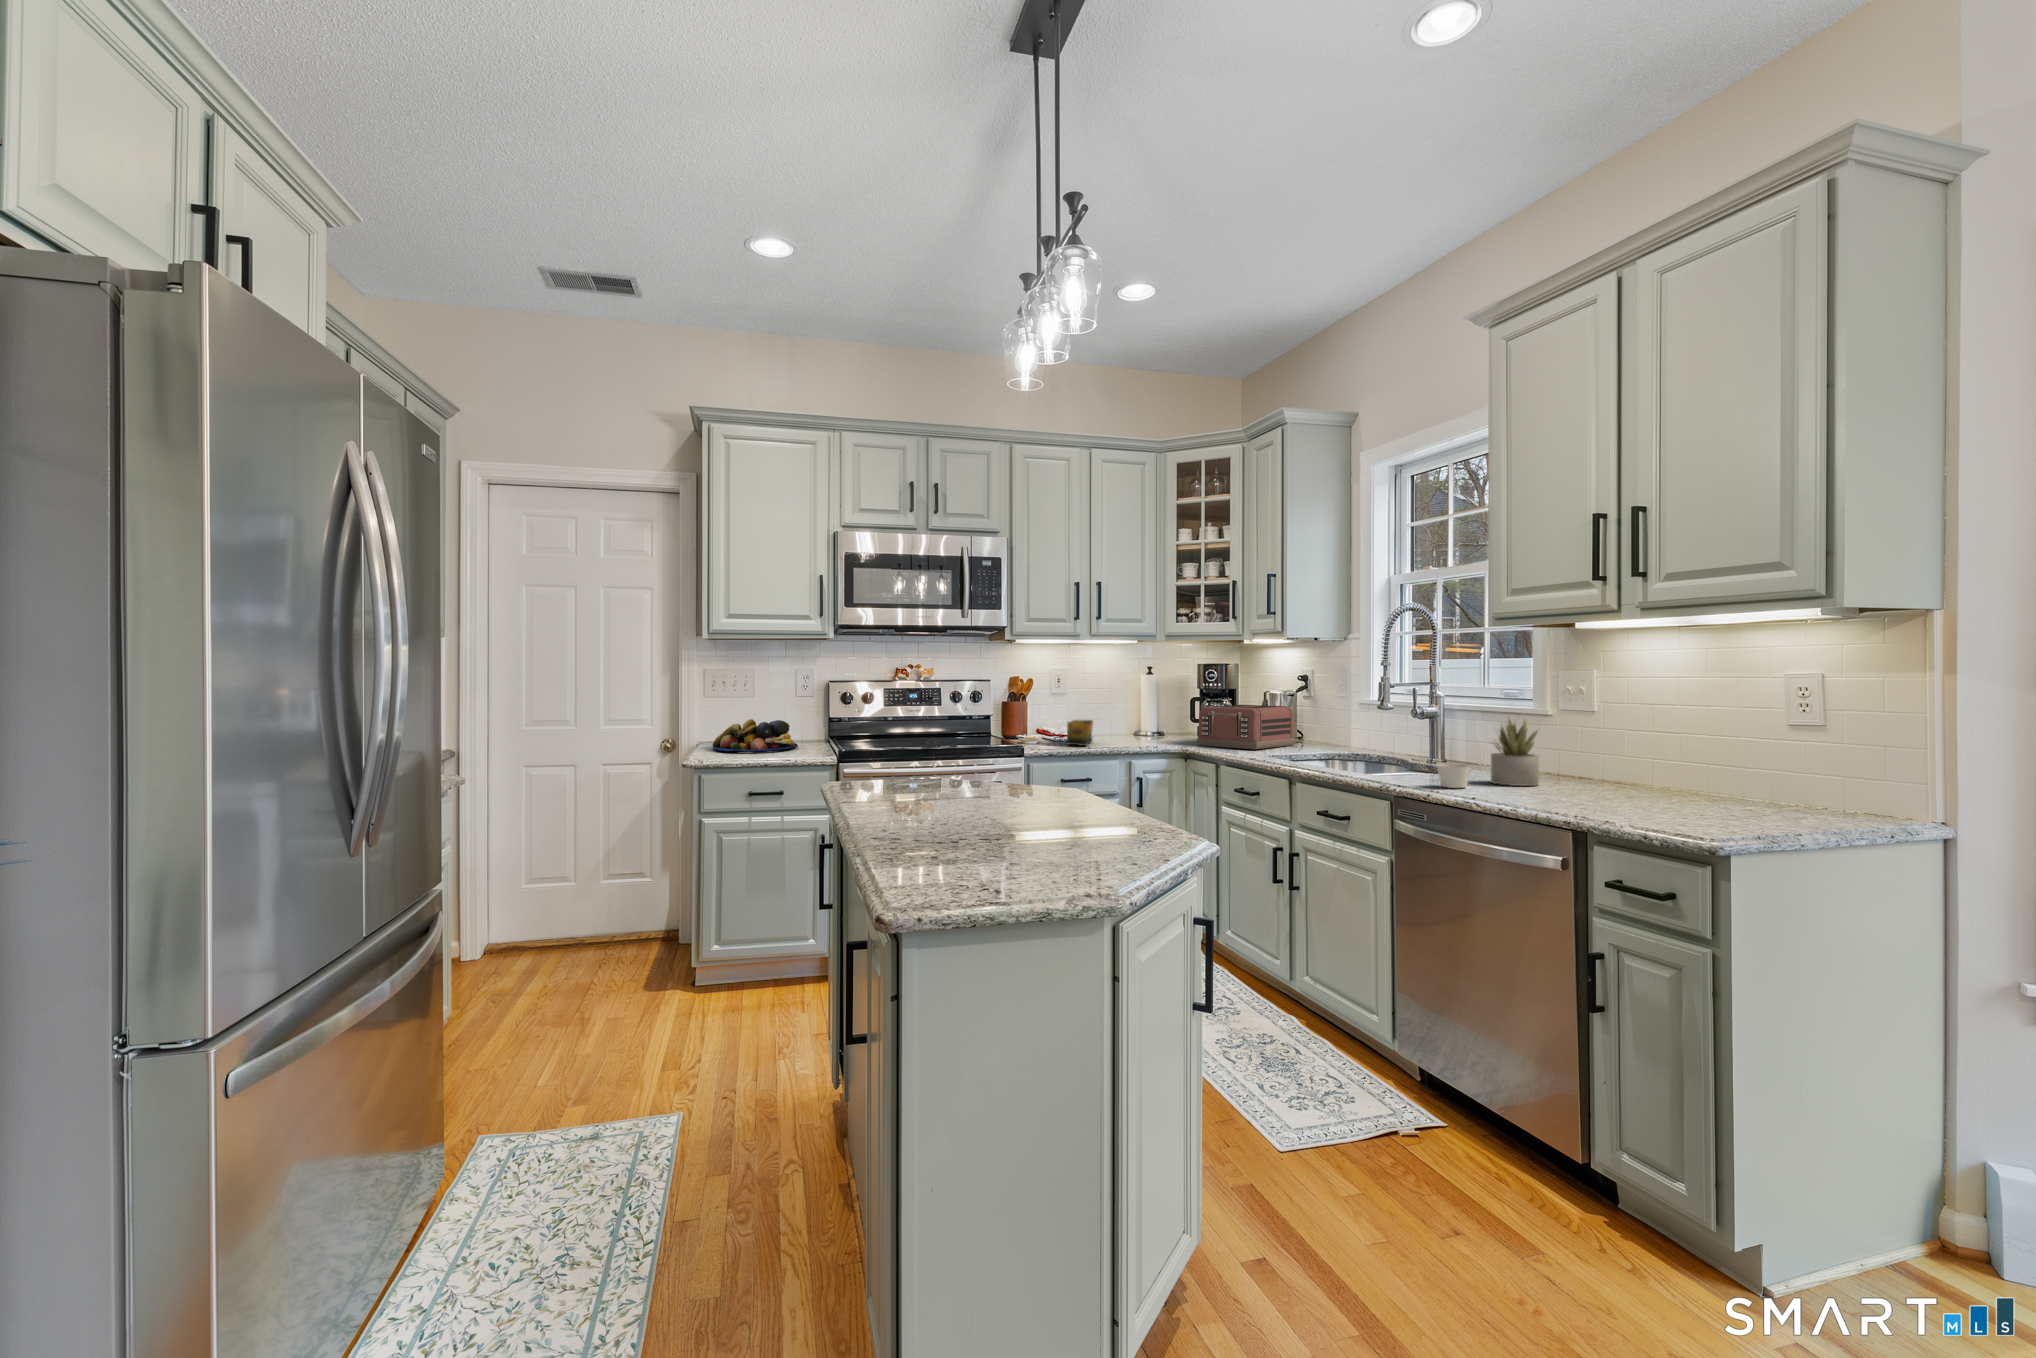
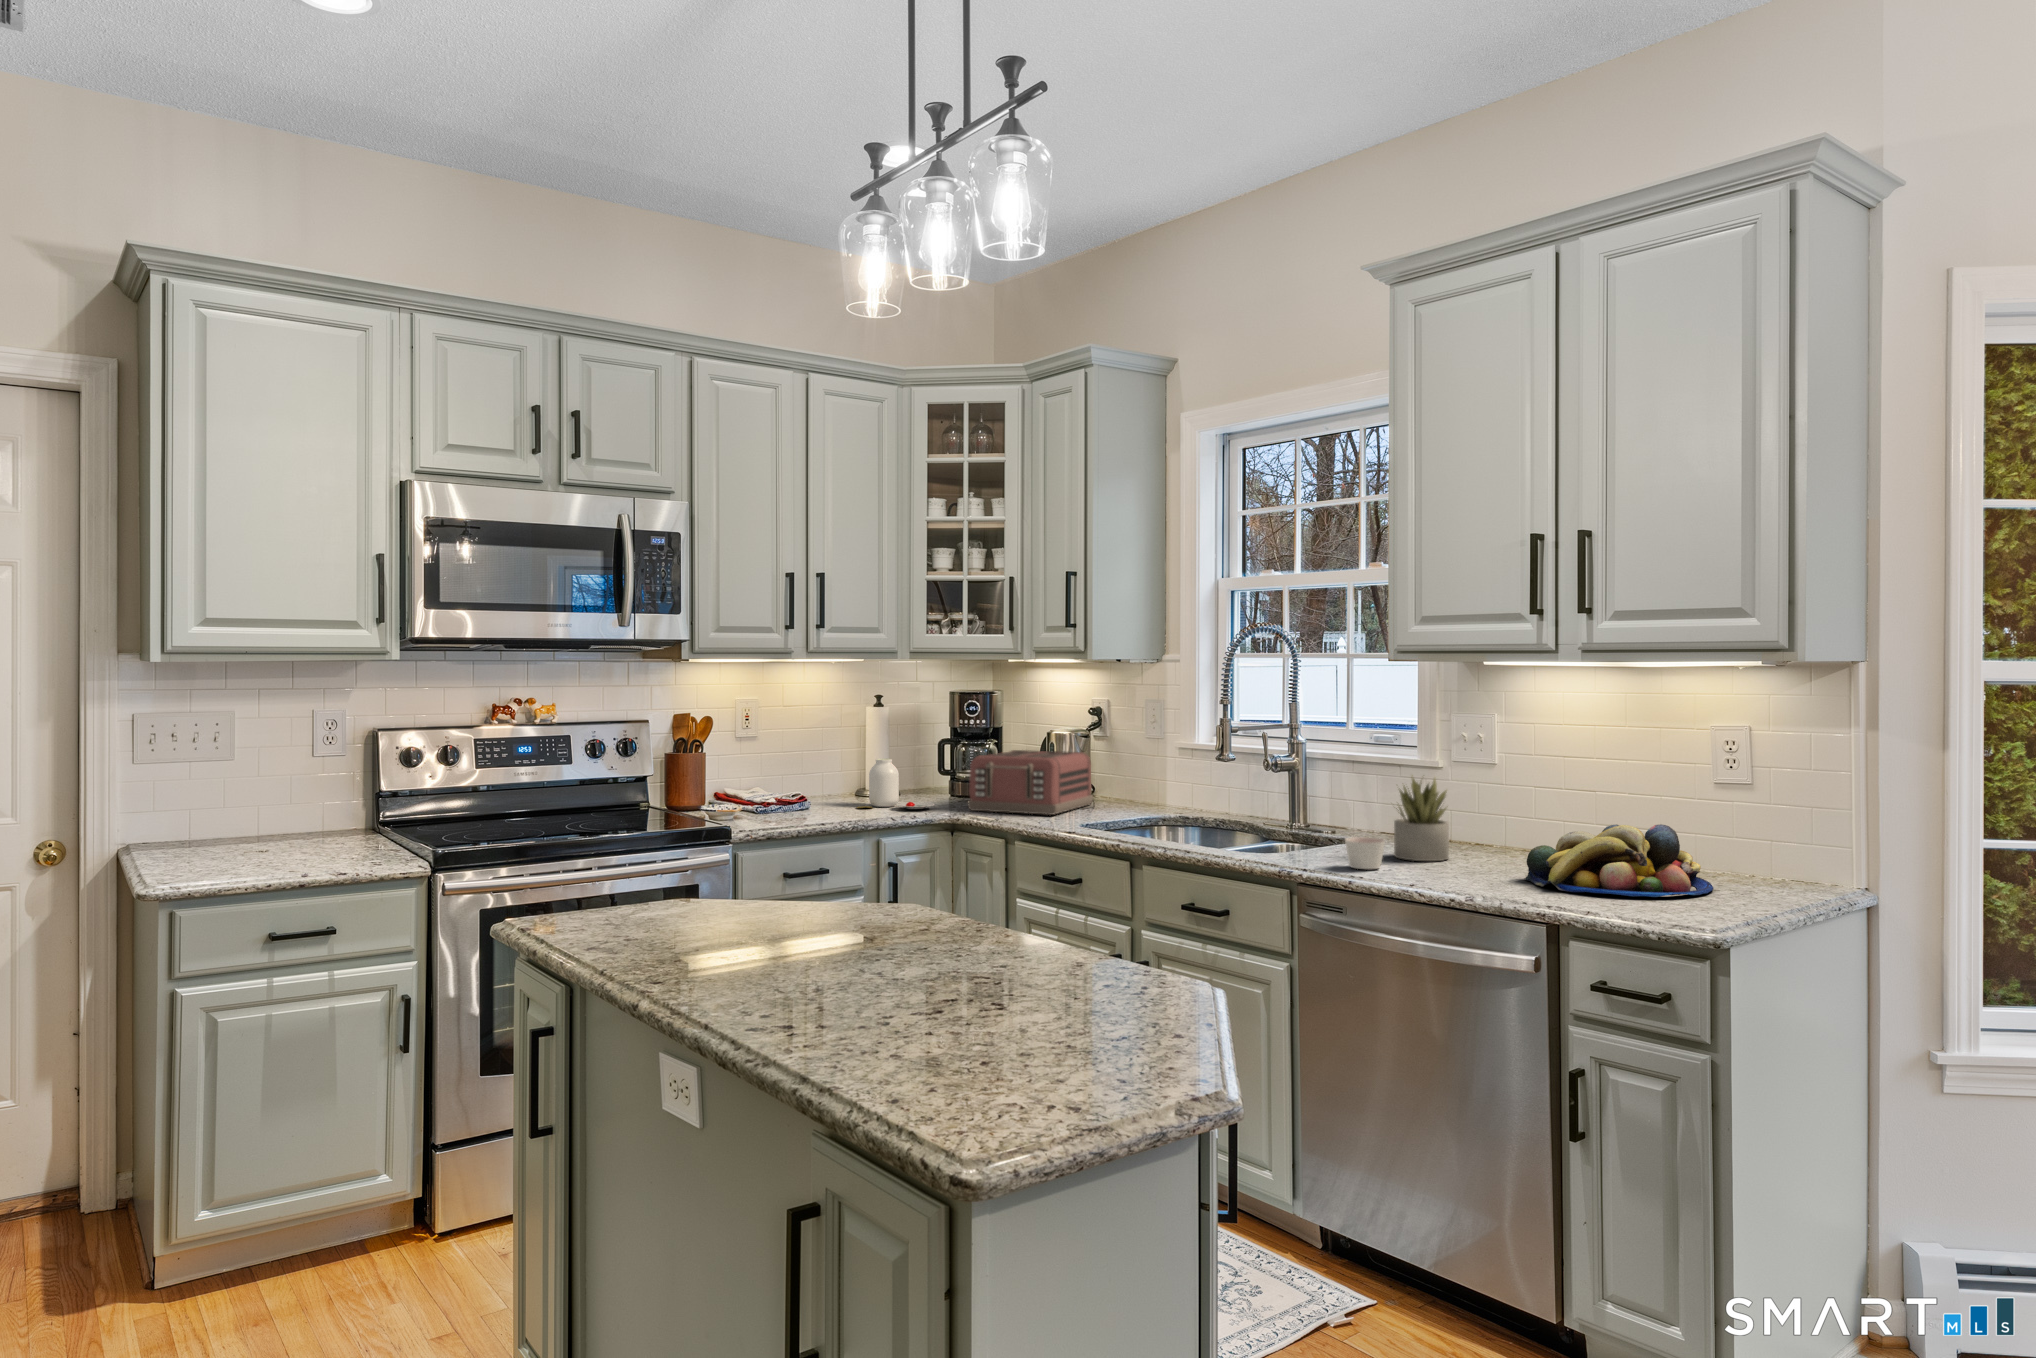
jar: none [1122,708,1175,743] -> present [856,759,935,809]
fruit bowl: present [713,719,798,752] -> present [1525,824,1714,897]
tea box: present [1067,720,1093,746] -> none [786,779,819,820]

